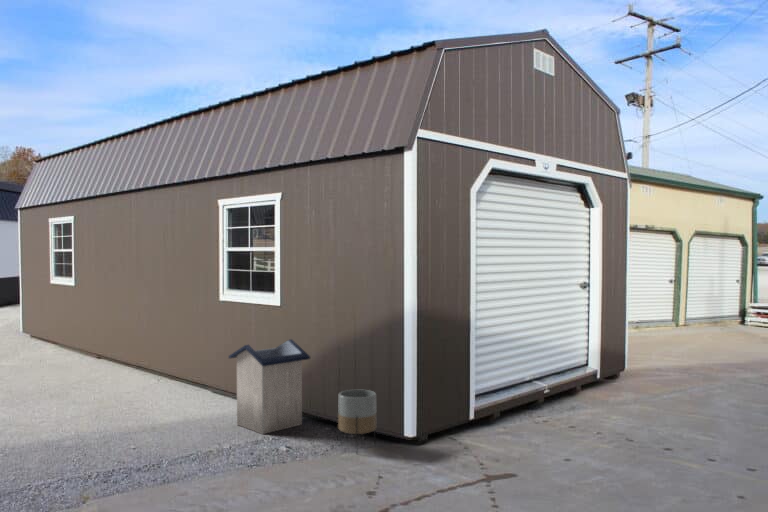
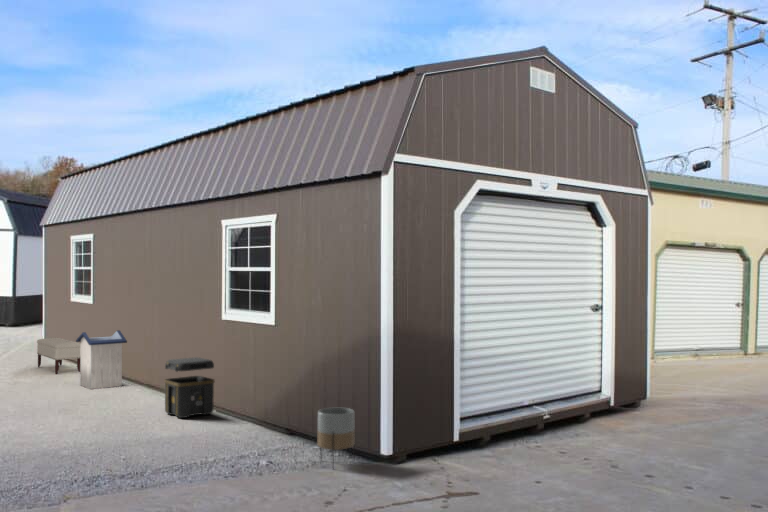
bench: none [17,319,64,355] -> present [37,338,81,374]
toolbox: none [160,338,213,400] -> present [164,357,215,418]
trash can: present [229,340,310,434] -> present [76,330,127,389]

